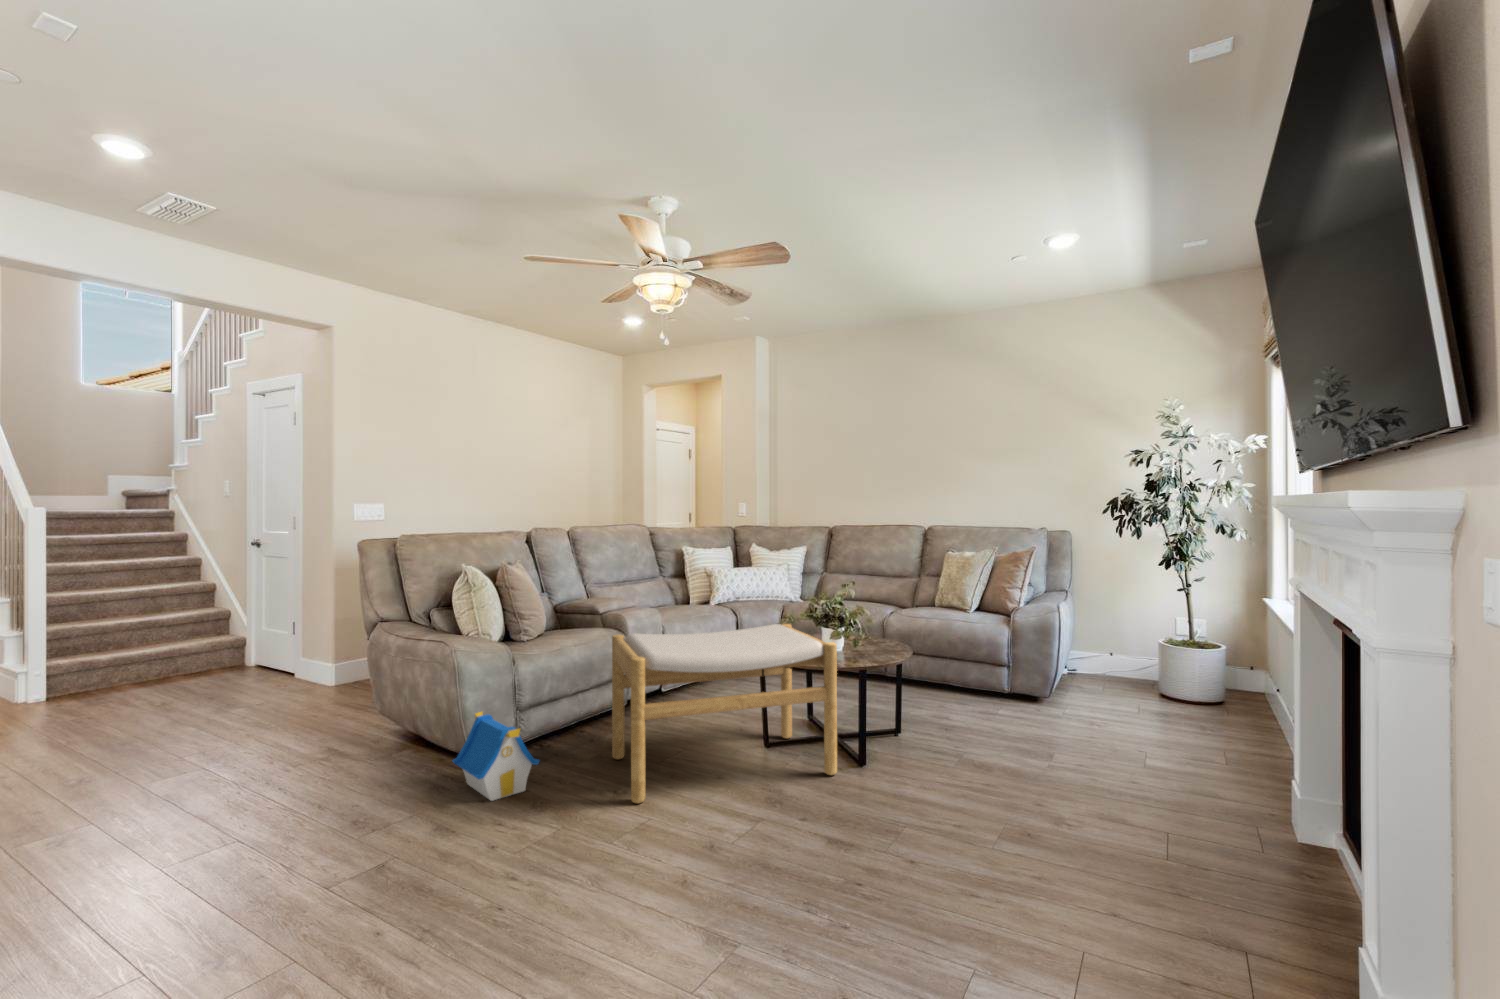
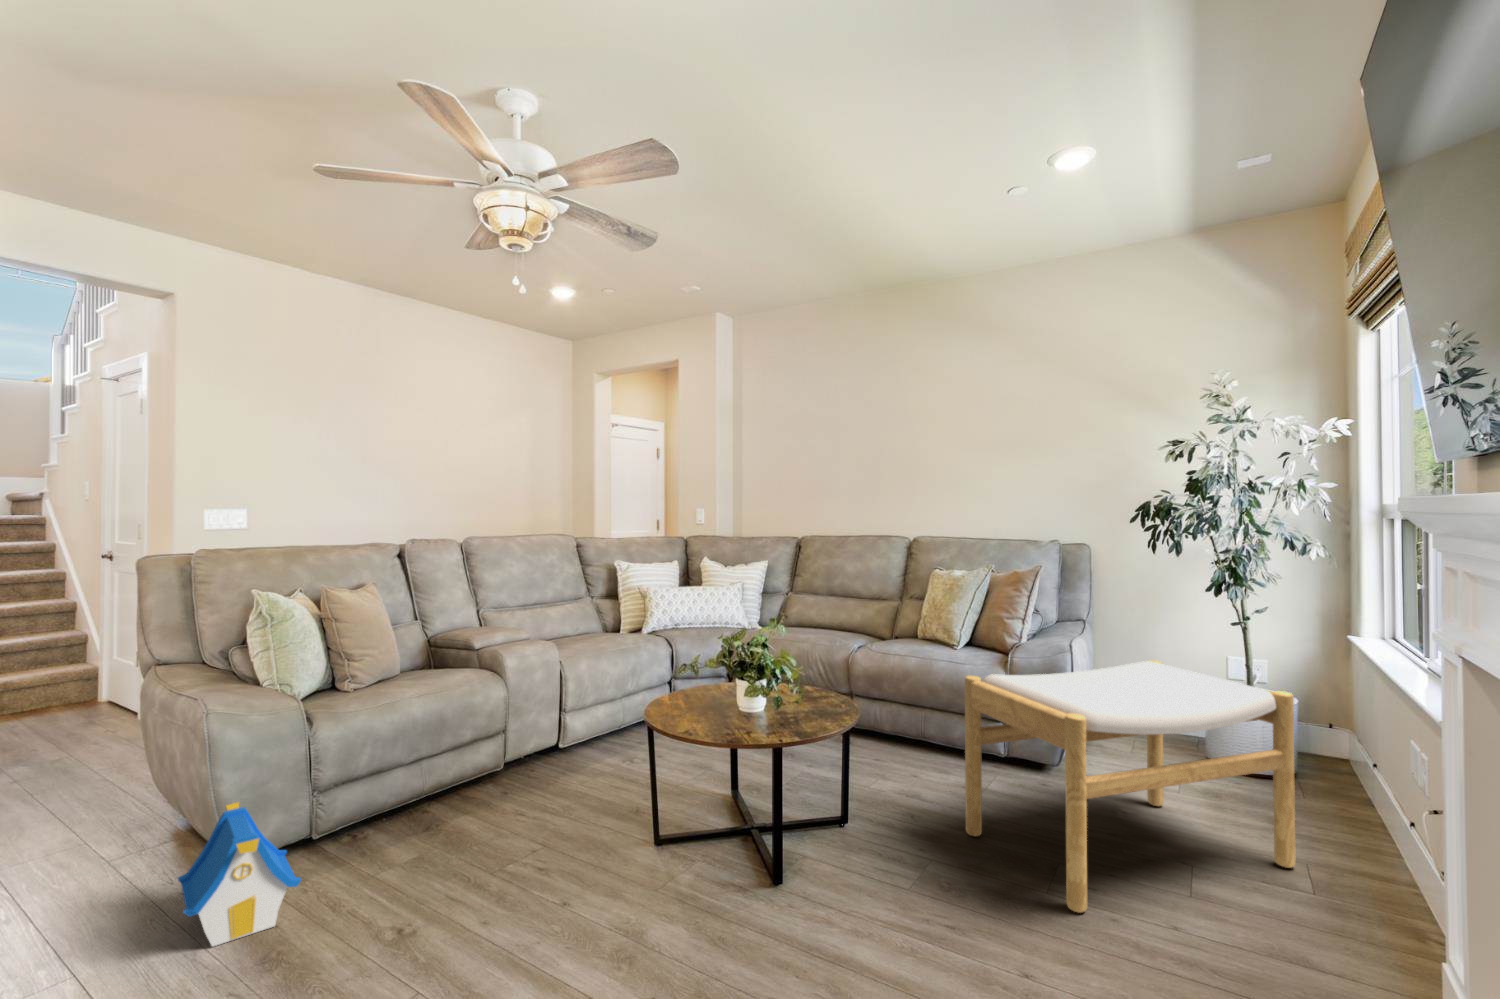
footstool: present [612,624,837,803] -> present [965,660,1295,913]

